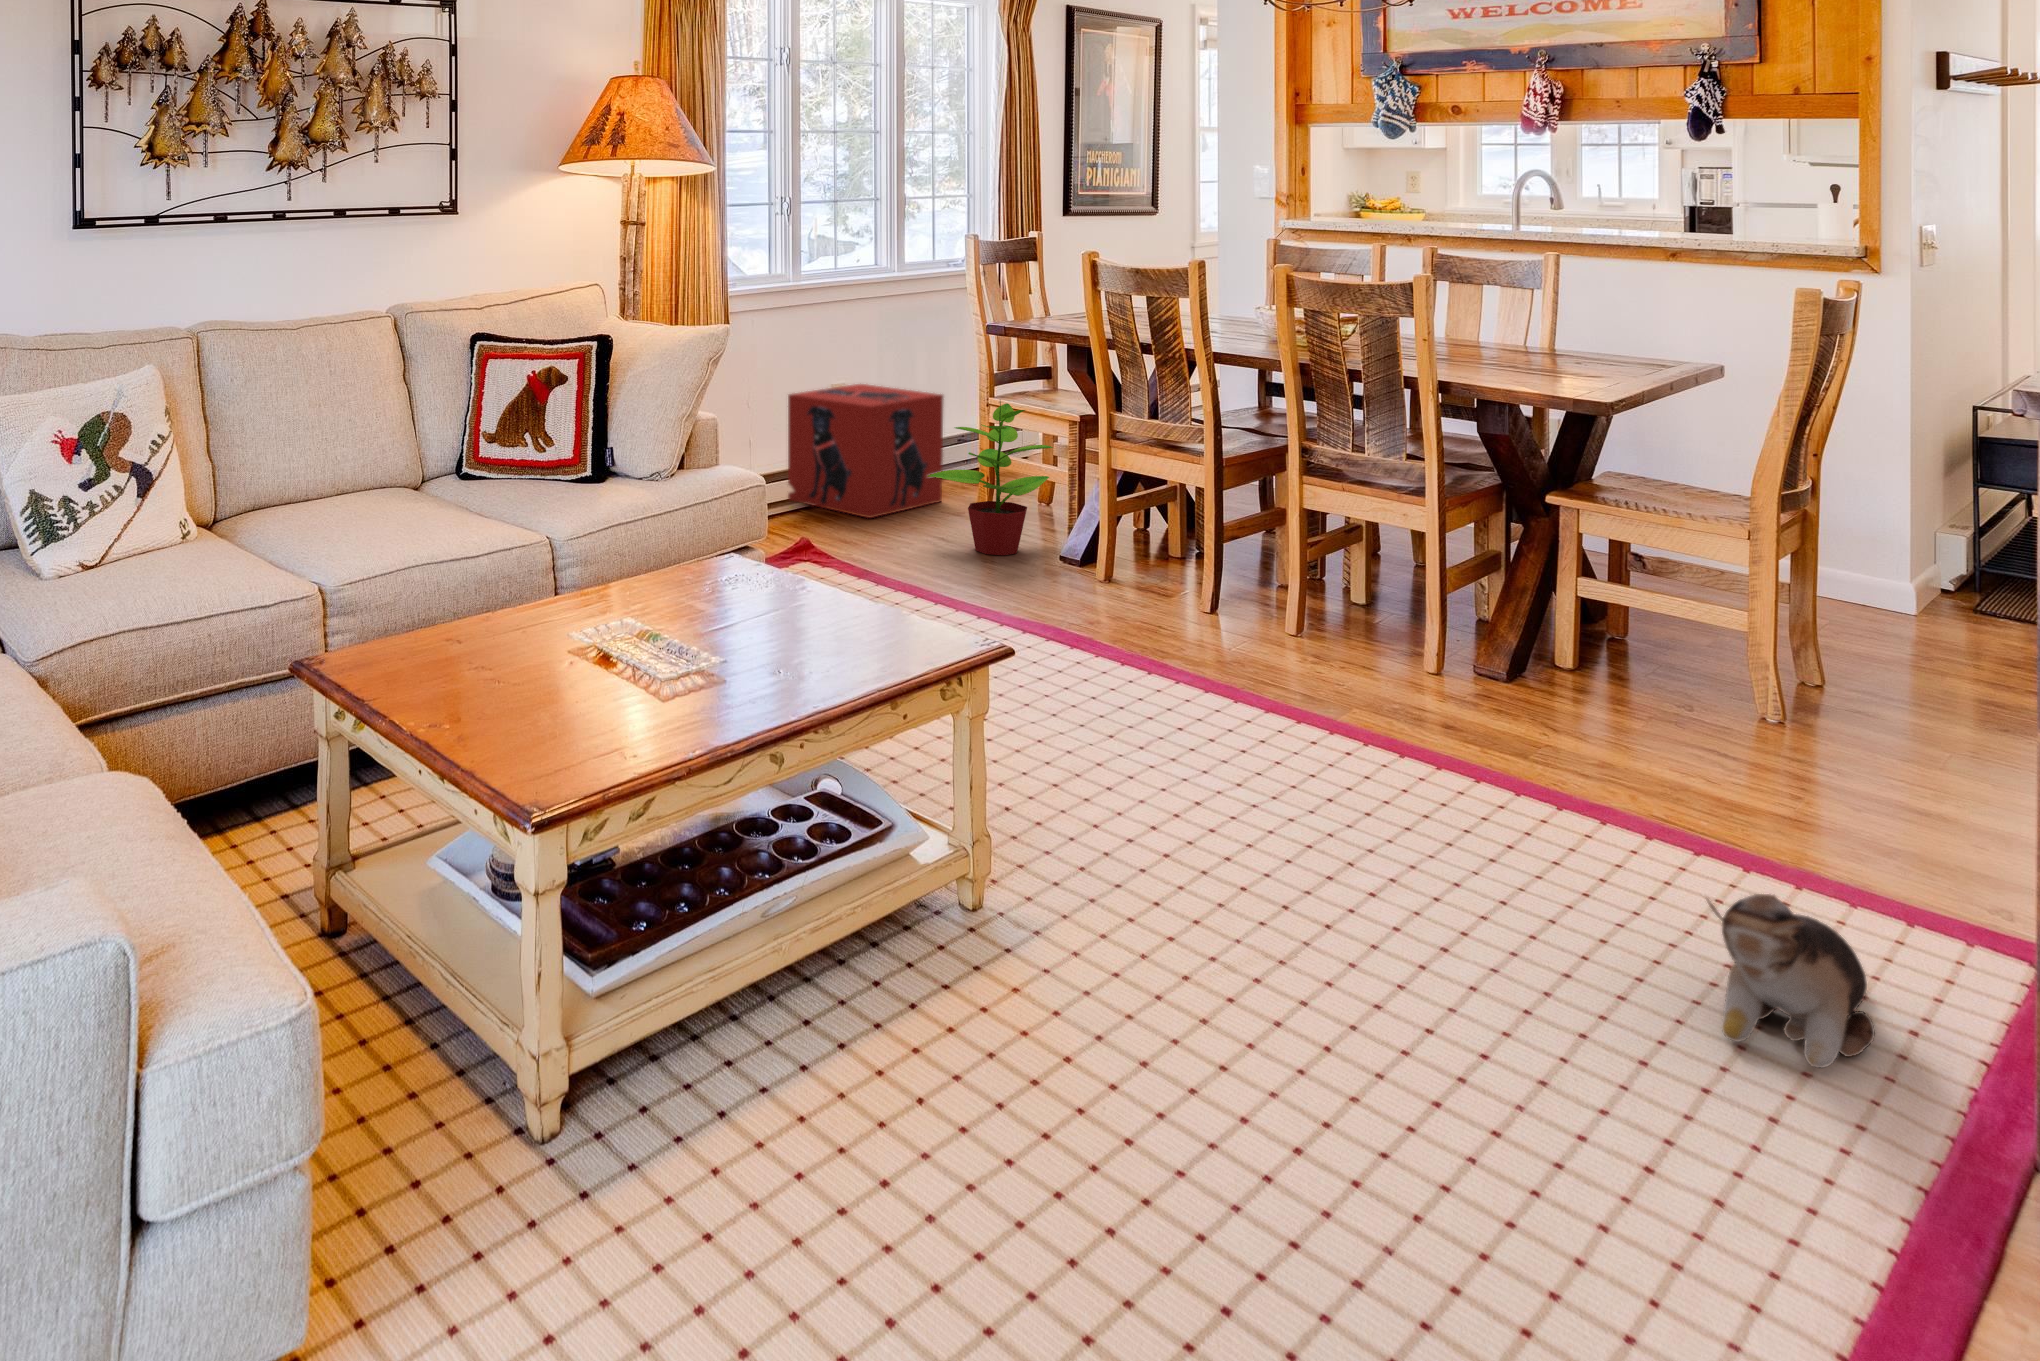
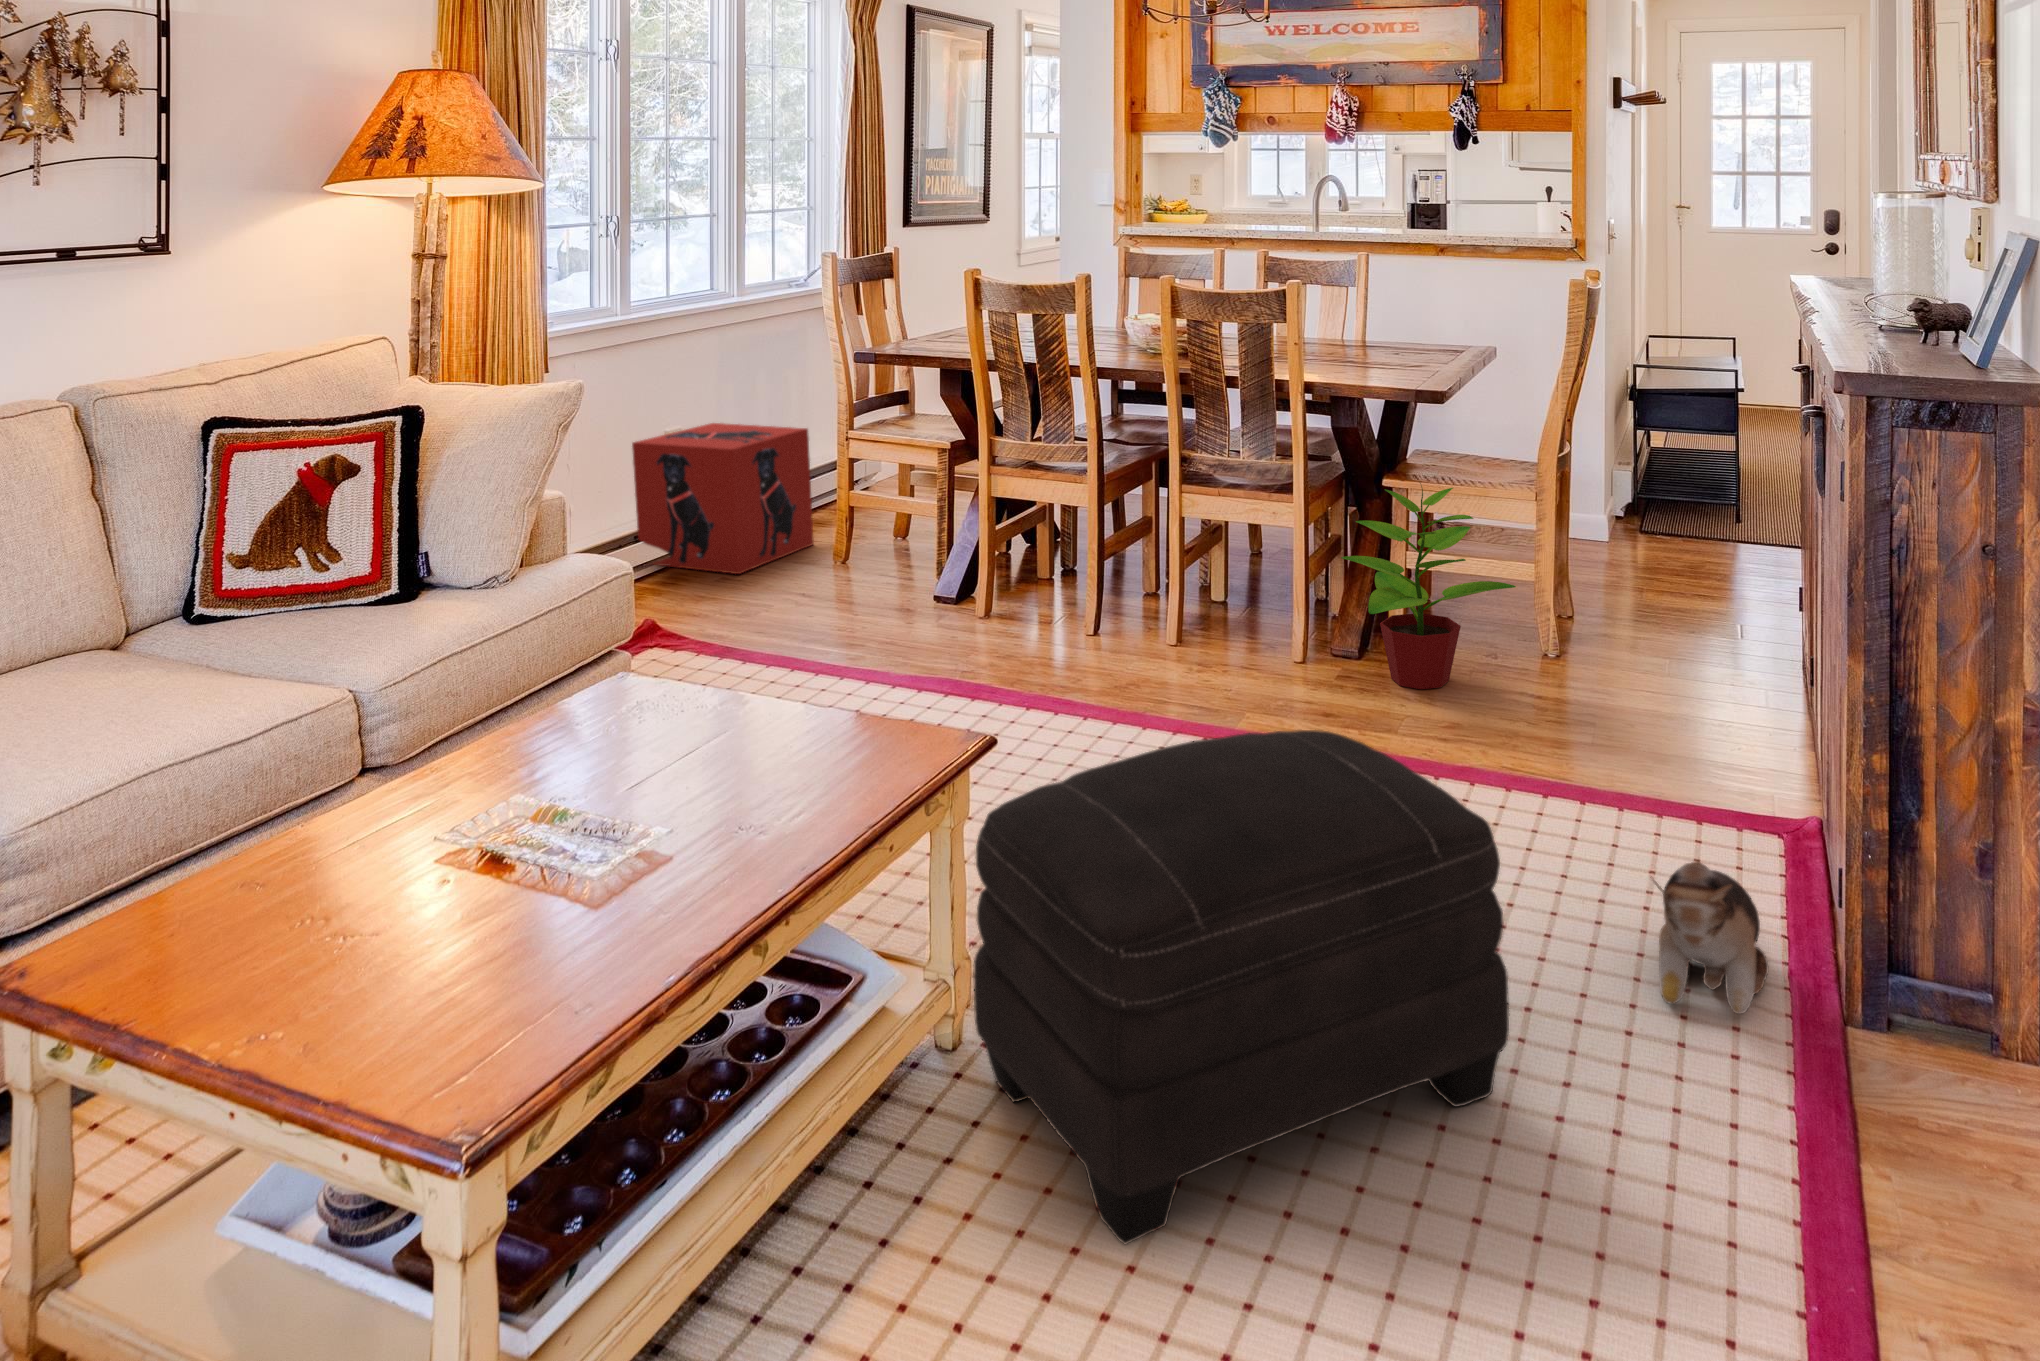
potted plant: present [928,402,1053,555] -> present [1341,483,1516,689]
ottoman: none [984,680,1505,1076] -> present [973,730,1509,1244]

